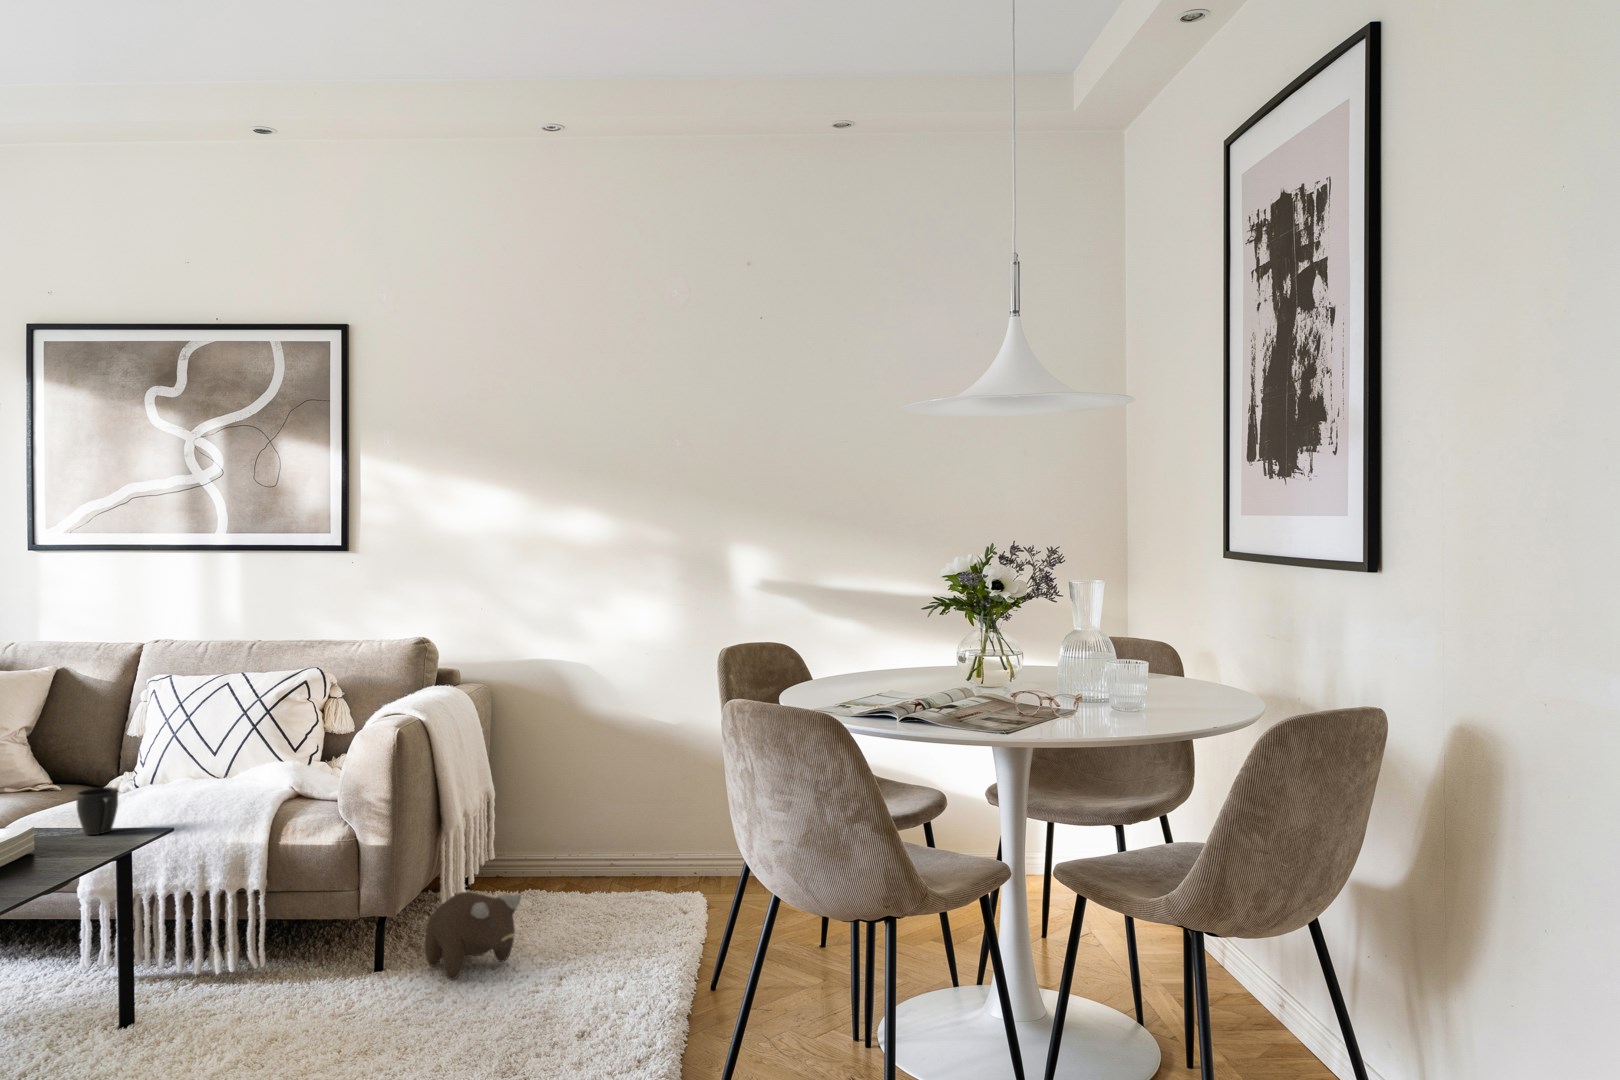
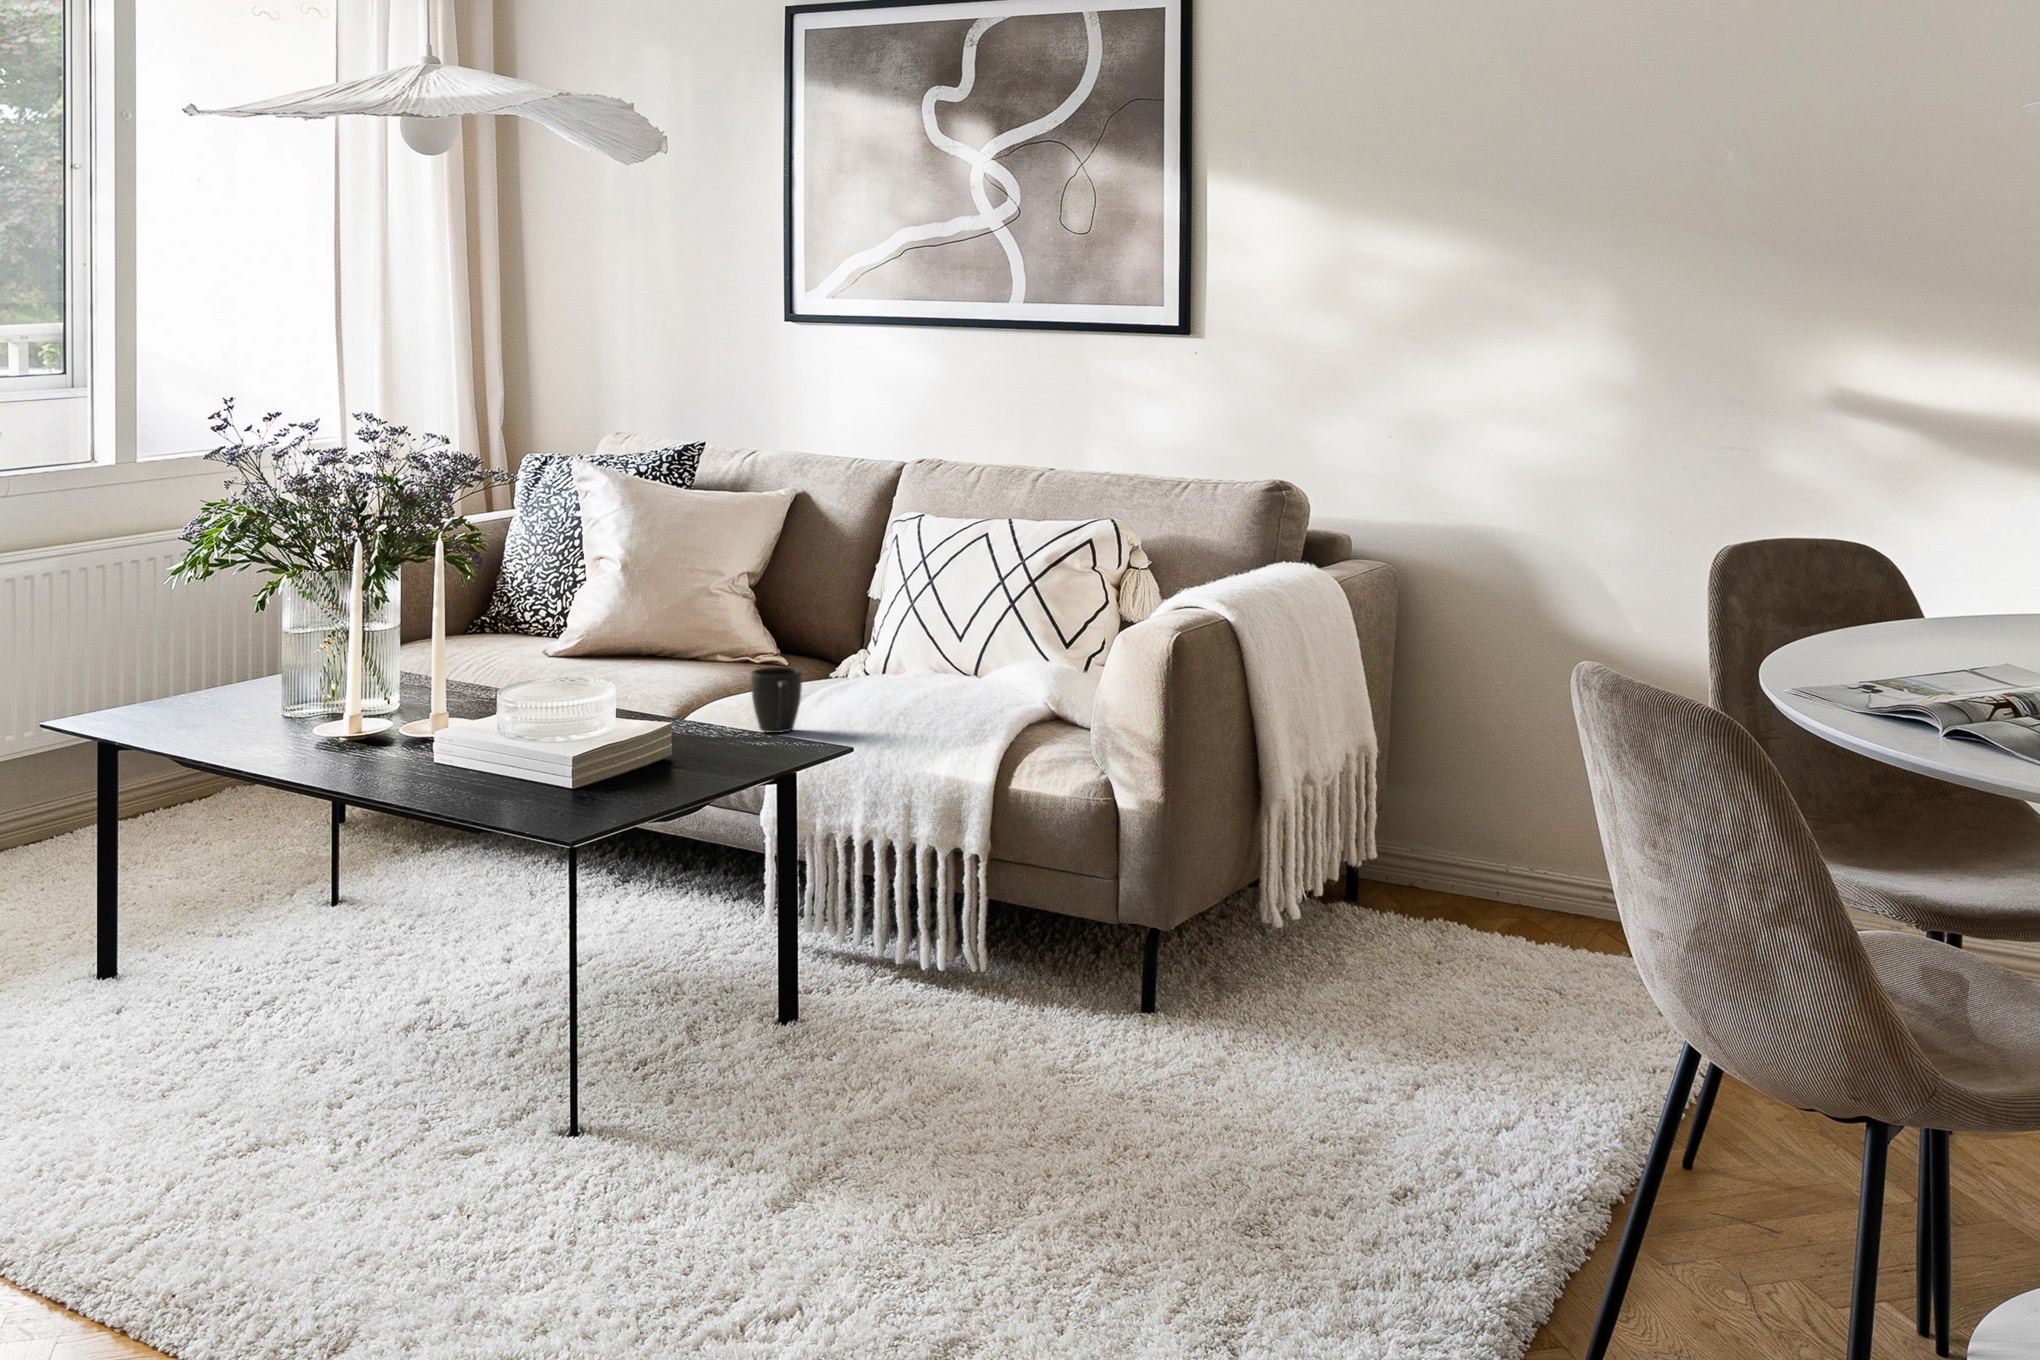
plush toy: present [424,892,521,980] -> none [1212,913,1357,1056]

